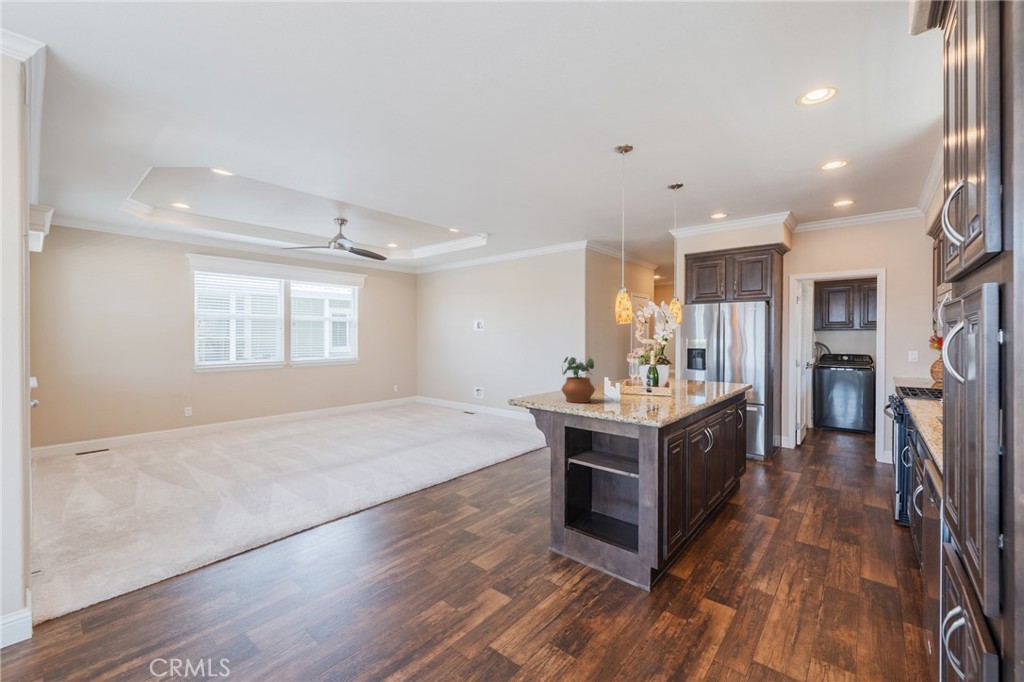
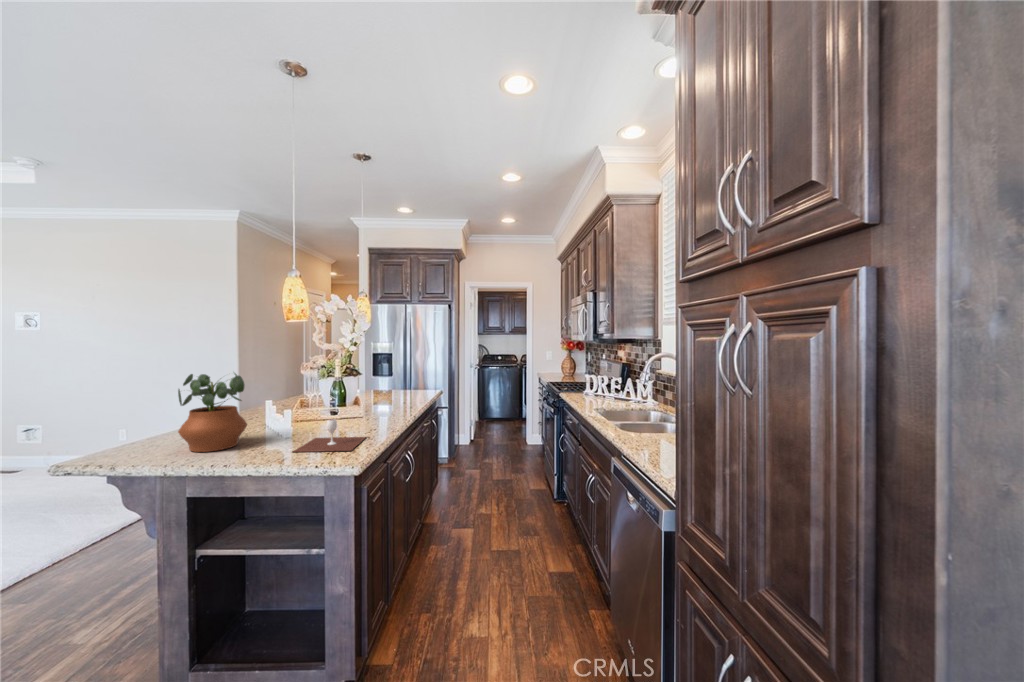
wine glass: none [621,391,670,413] -> present [293,419,366,452]

